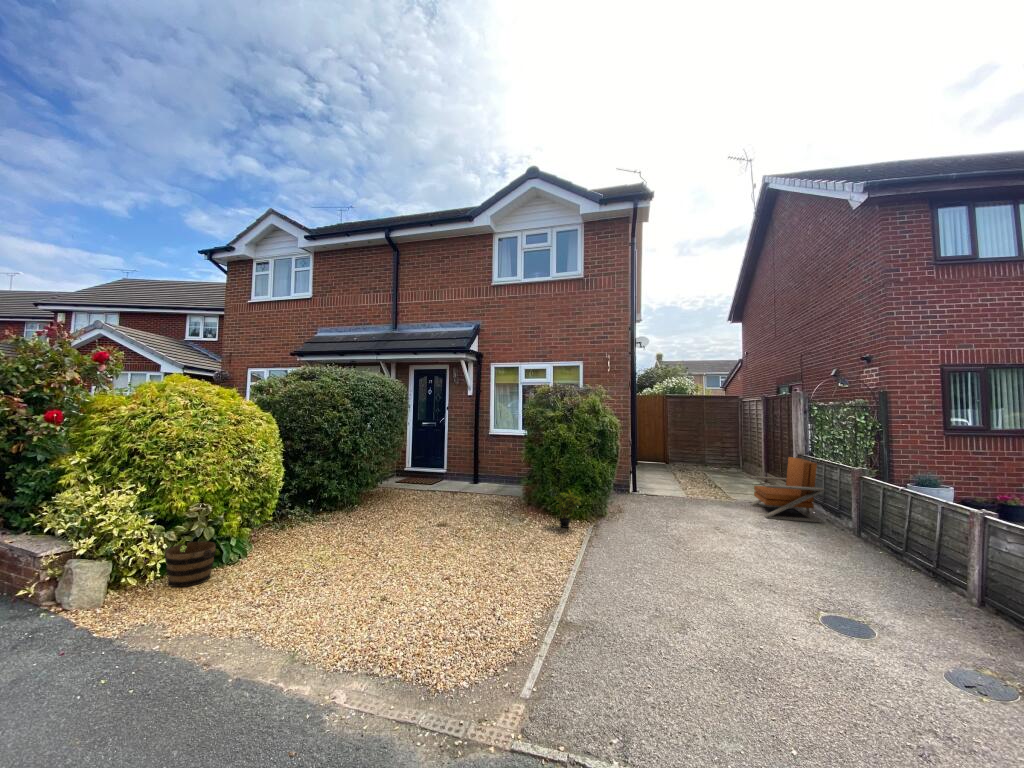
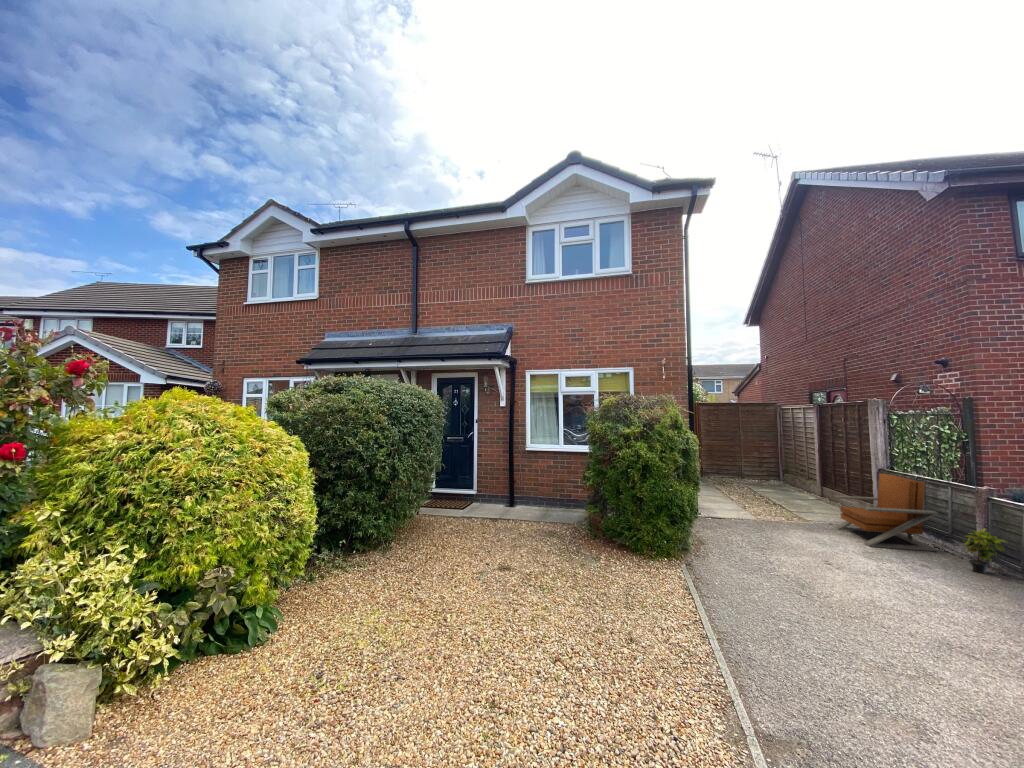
potted plant: present [555,491,581,528] -> present [963,528,1006,573]
bucket: present [165,541,216,587] -> none [174,618,242,691]

